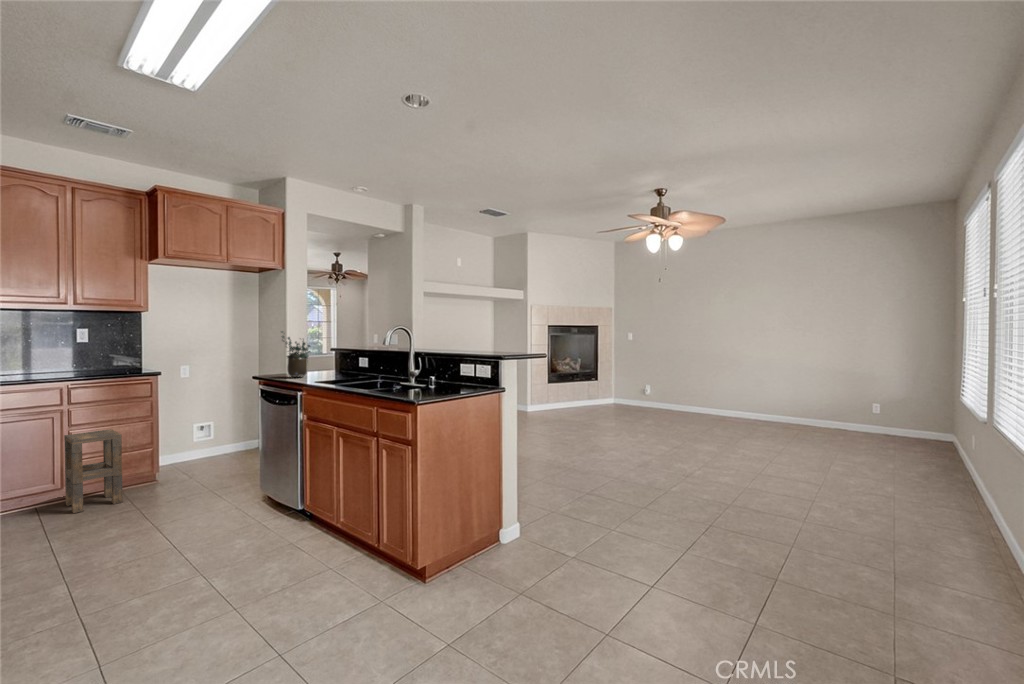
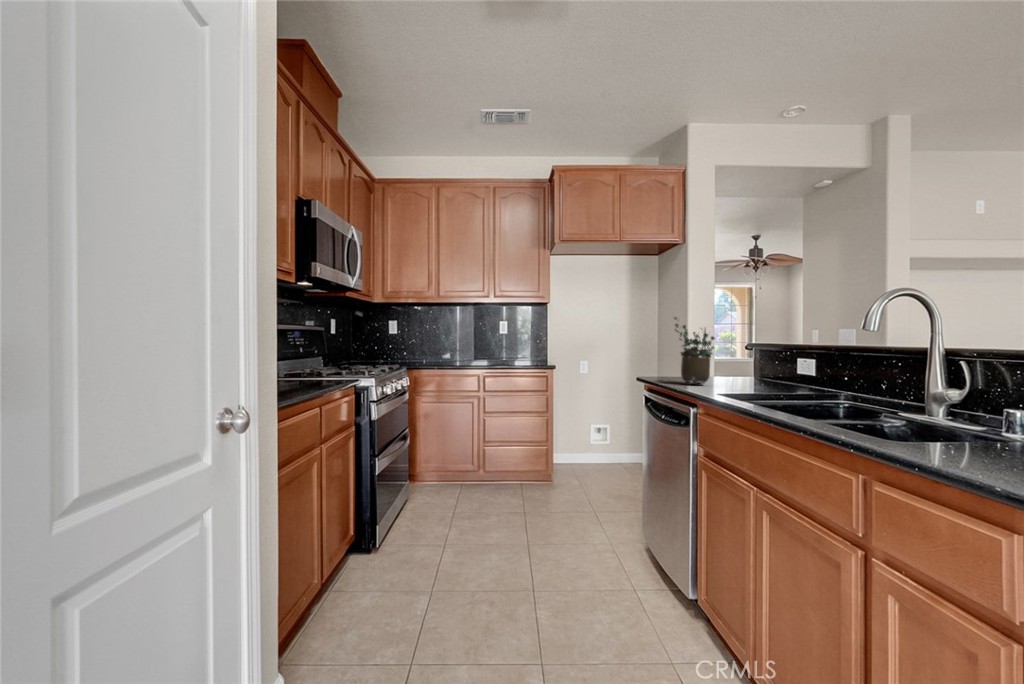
side table: present [64,429,123,513] -> none [478,421,517,500]

